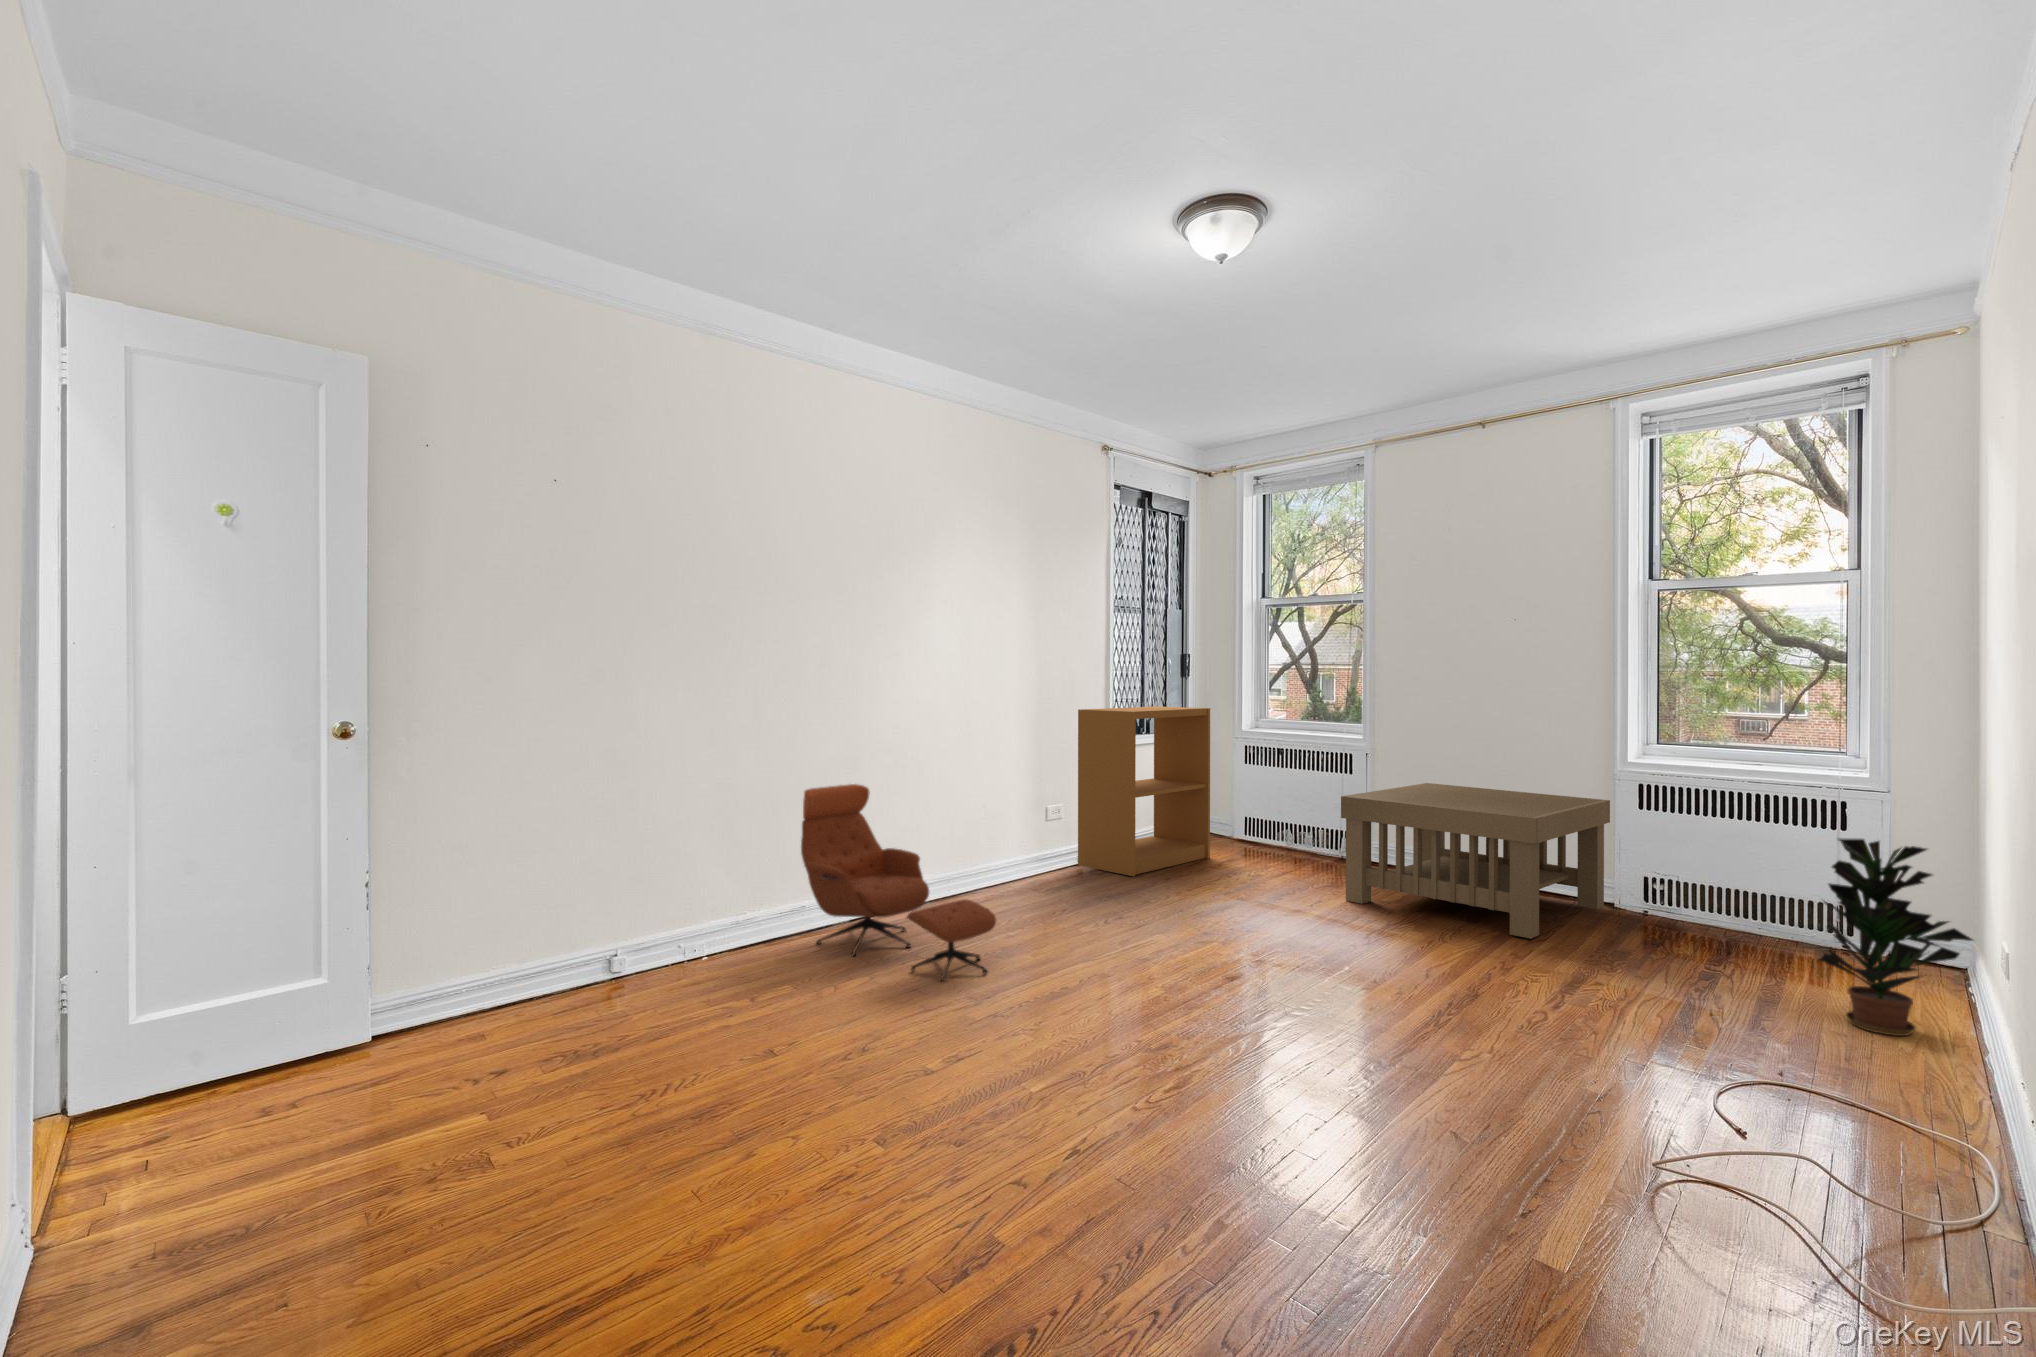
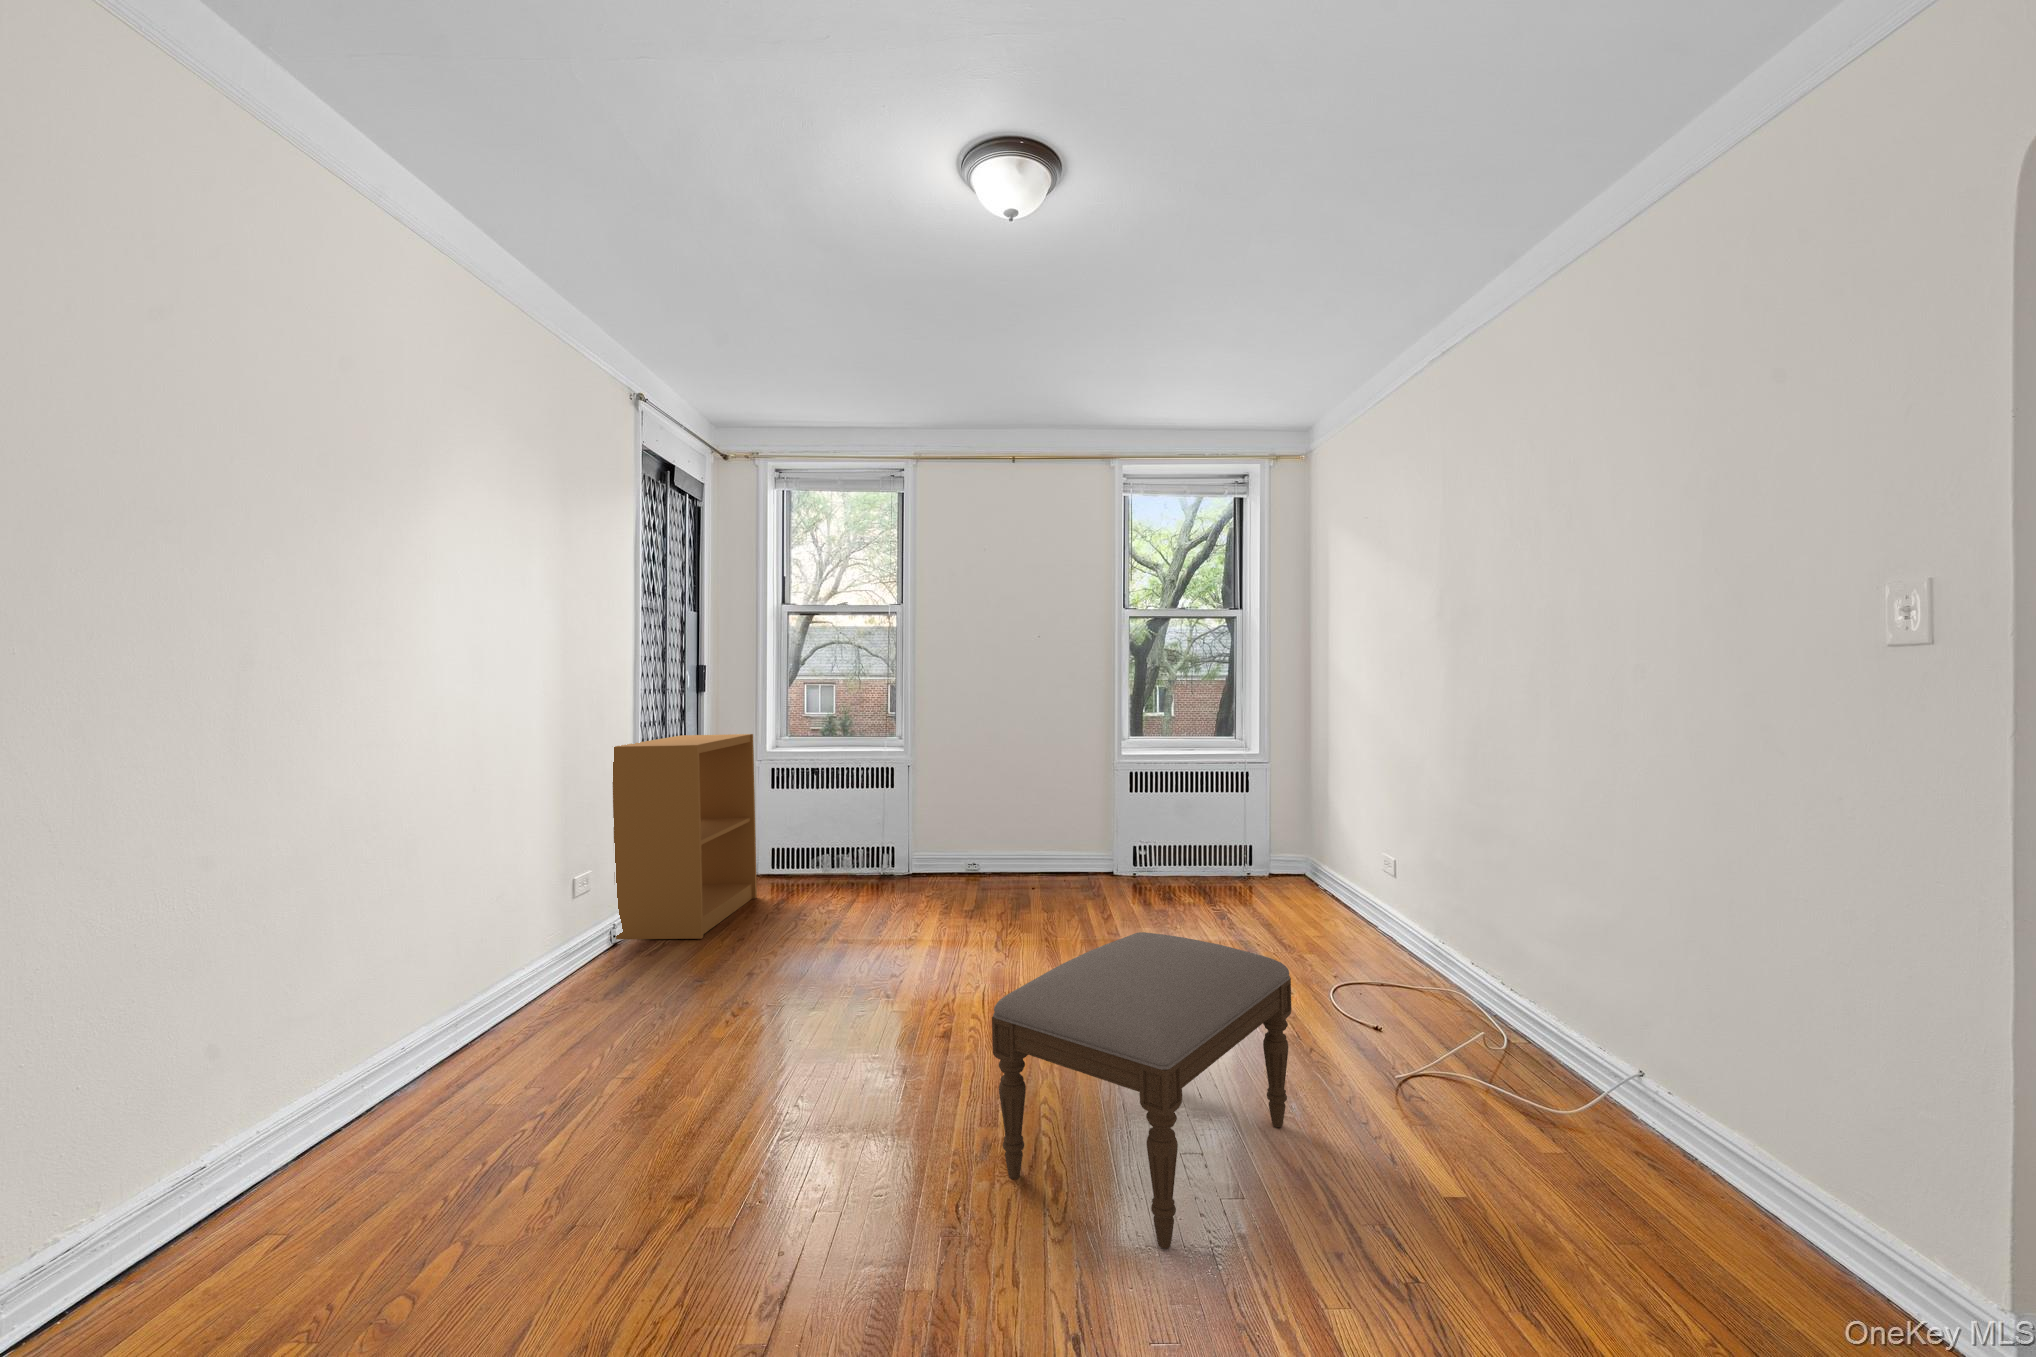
coffee table: present [1341,783,1610,939] -> none [928,789,1109,917]
lounge chair: present [801,784,996,981] -> none [261,898,672,1188]
potted plant: present [1820,838,1973,1036] -> none [1305,801,1386,936]
ottoman: none [1145,904,1458,1143] -> present [992,932,1291,1248]

